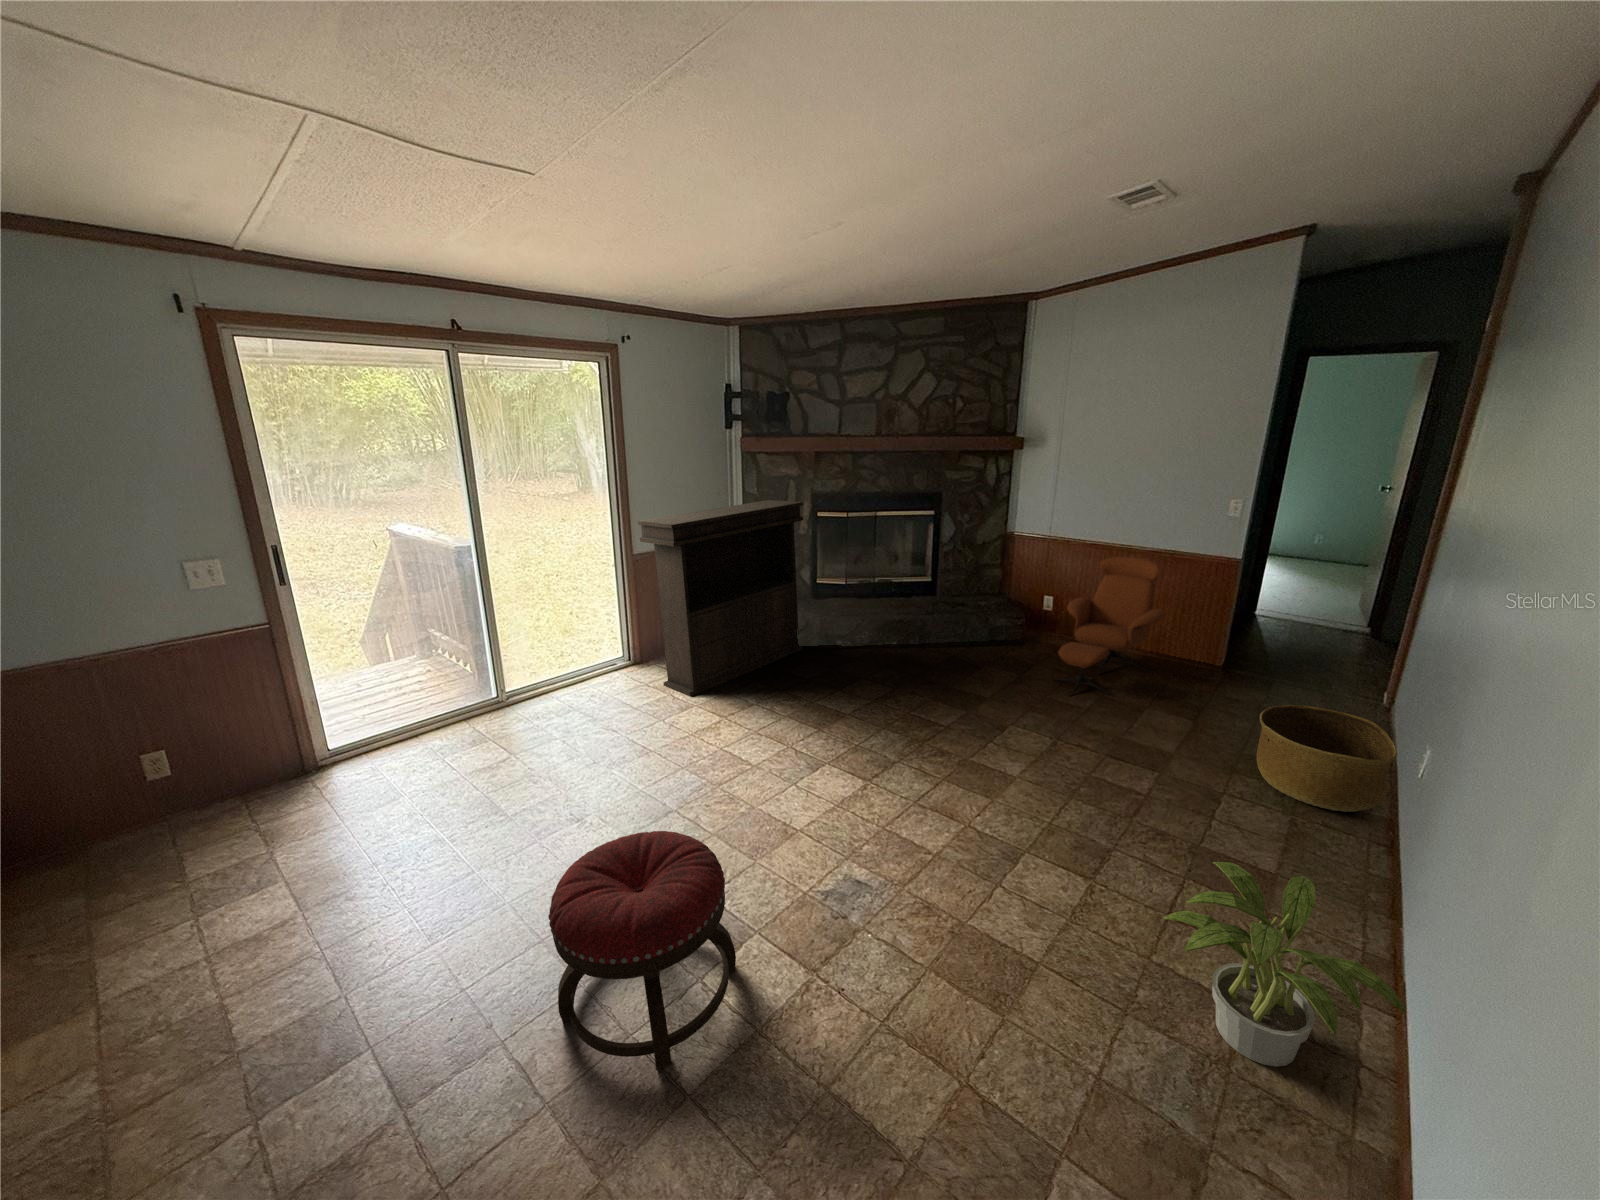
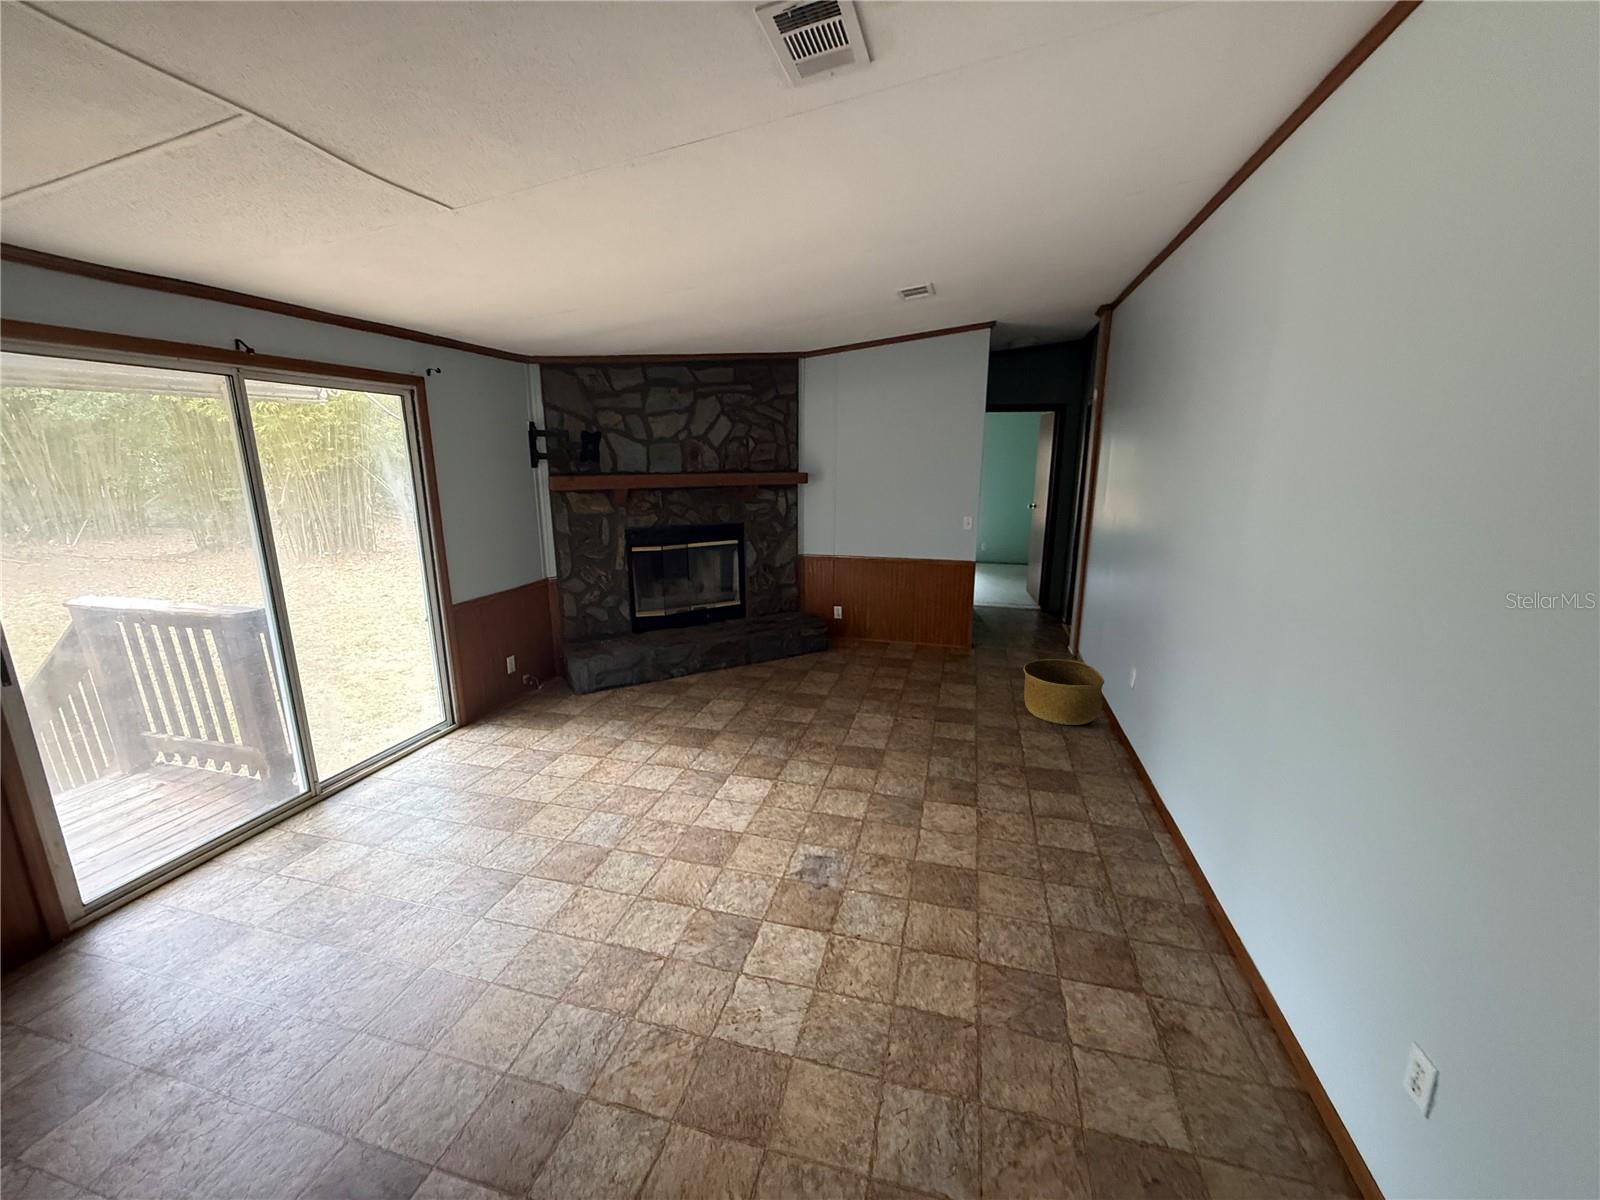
console table: present [638,500,803,697] -> none [476,539,639,745]
lounge chair: present [1054,557,1165,695] -> none [861,569,932,684]
ottoman: present [548,831,736,1069] -> none [612,843,777,1060]
potted plant: present [1164,862,1406,1067] -> none [1049,755,1193,881]

